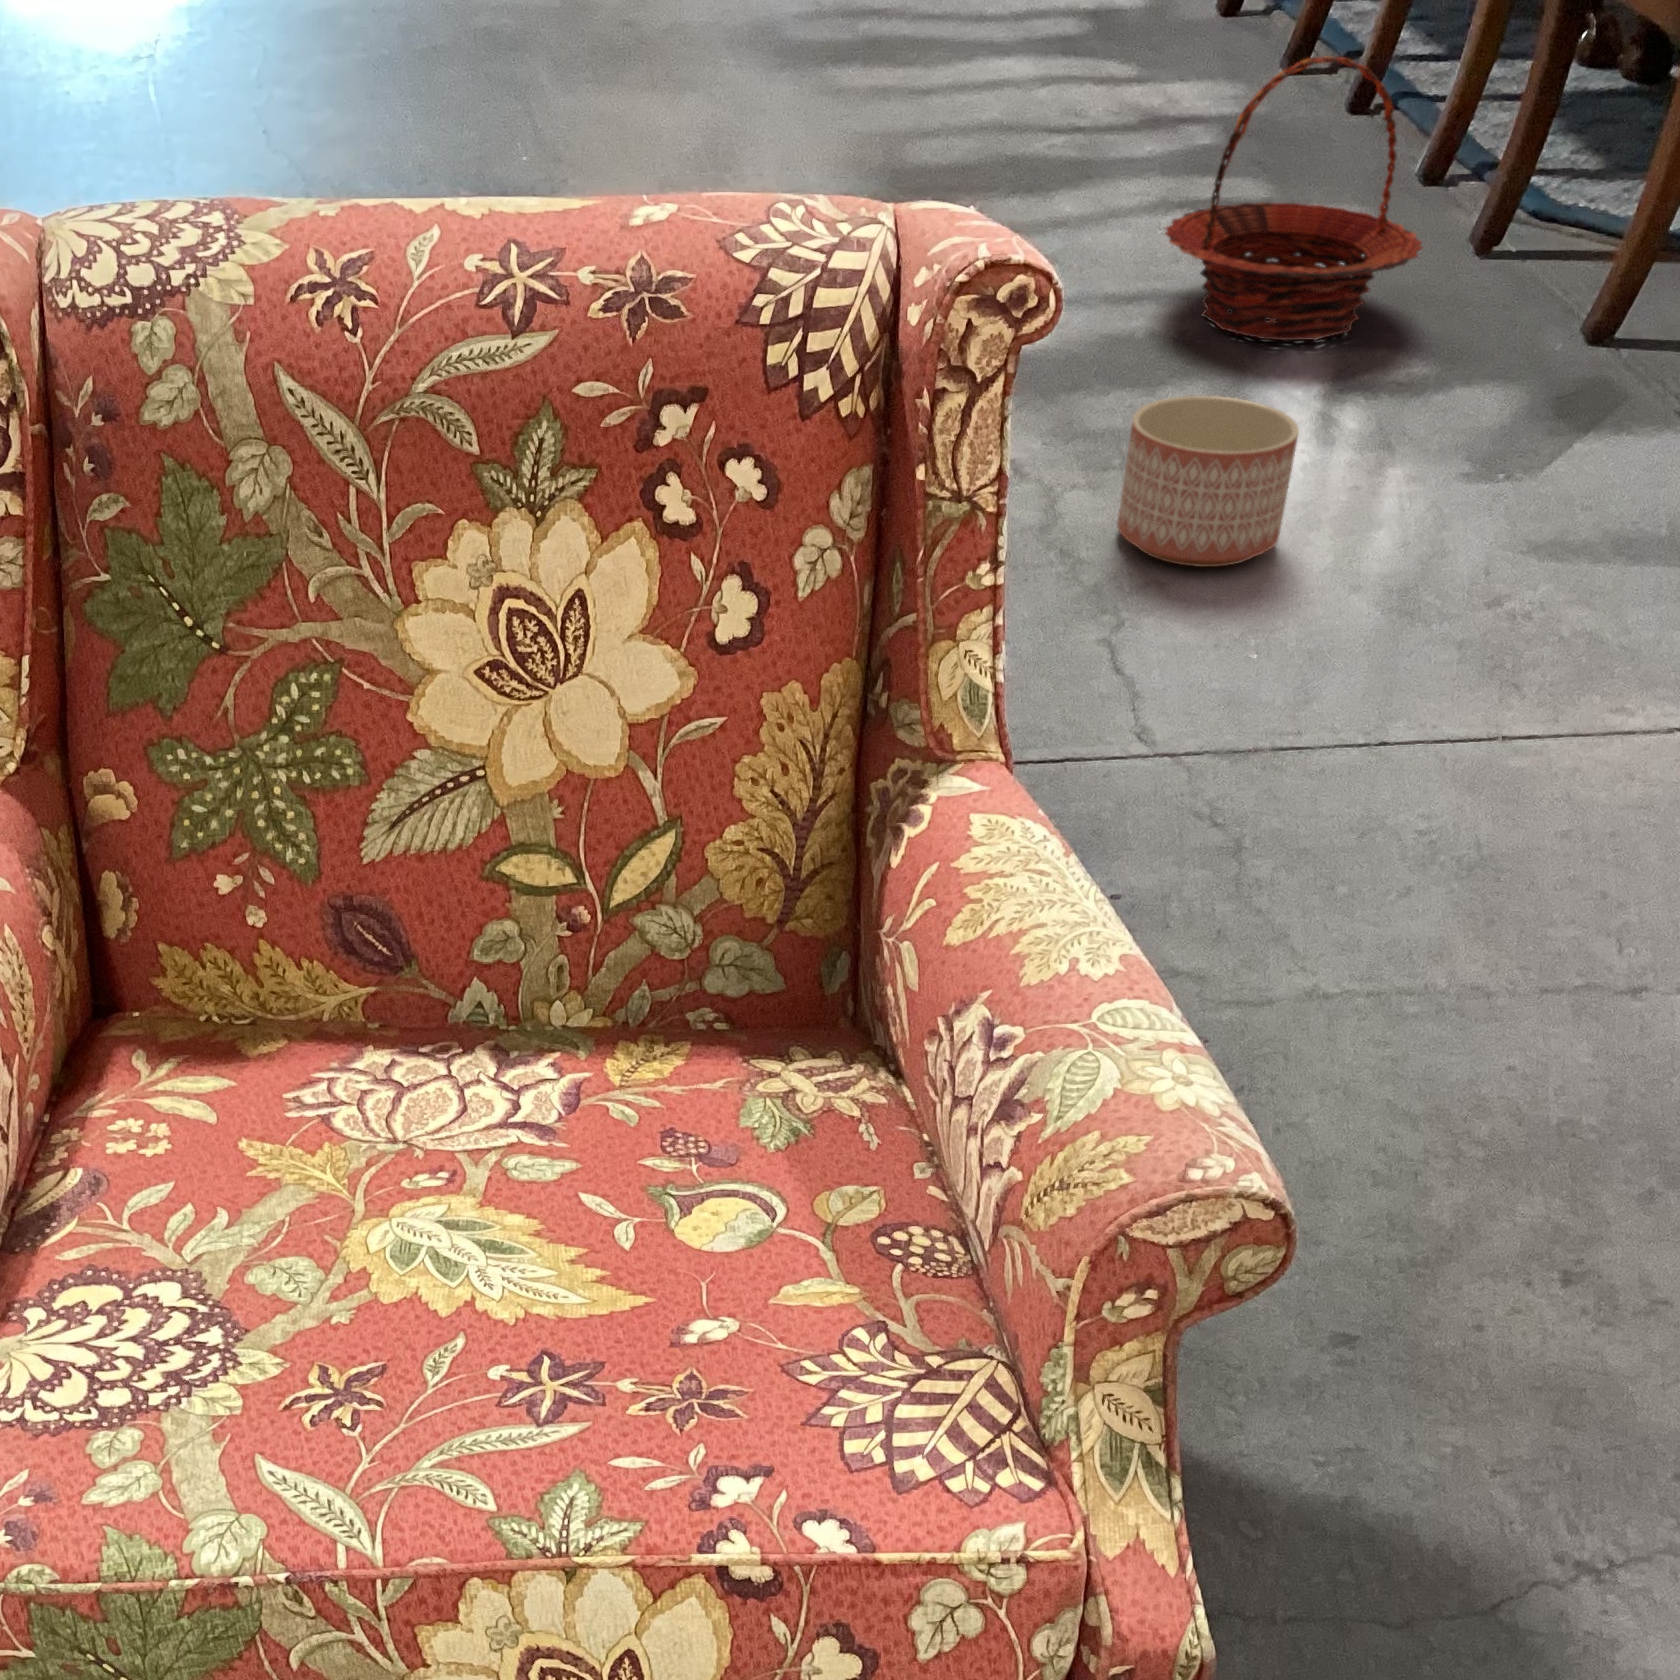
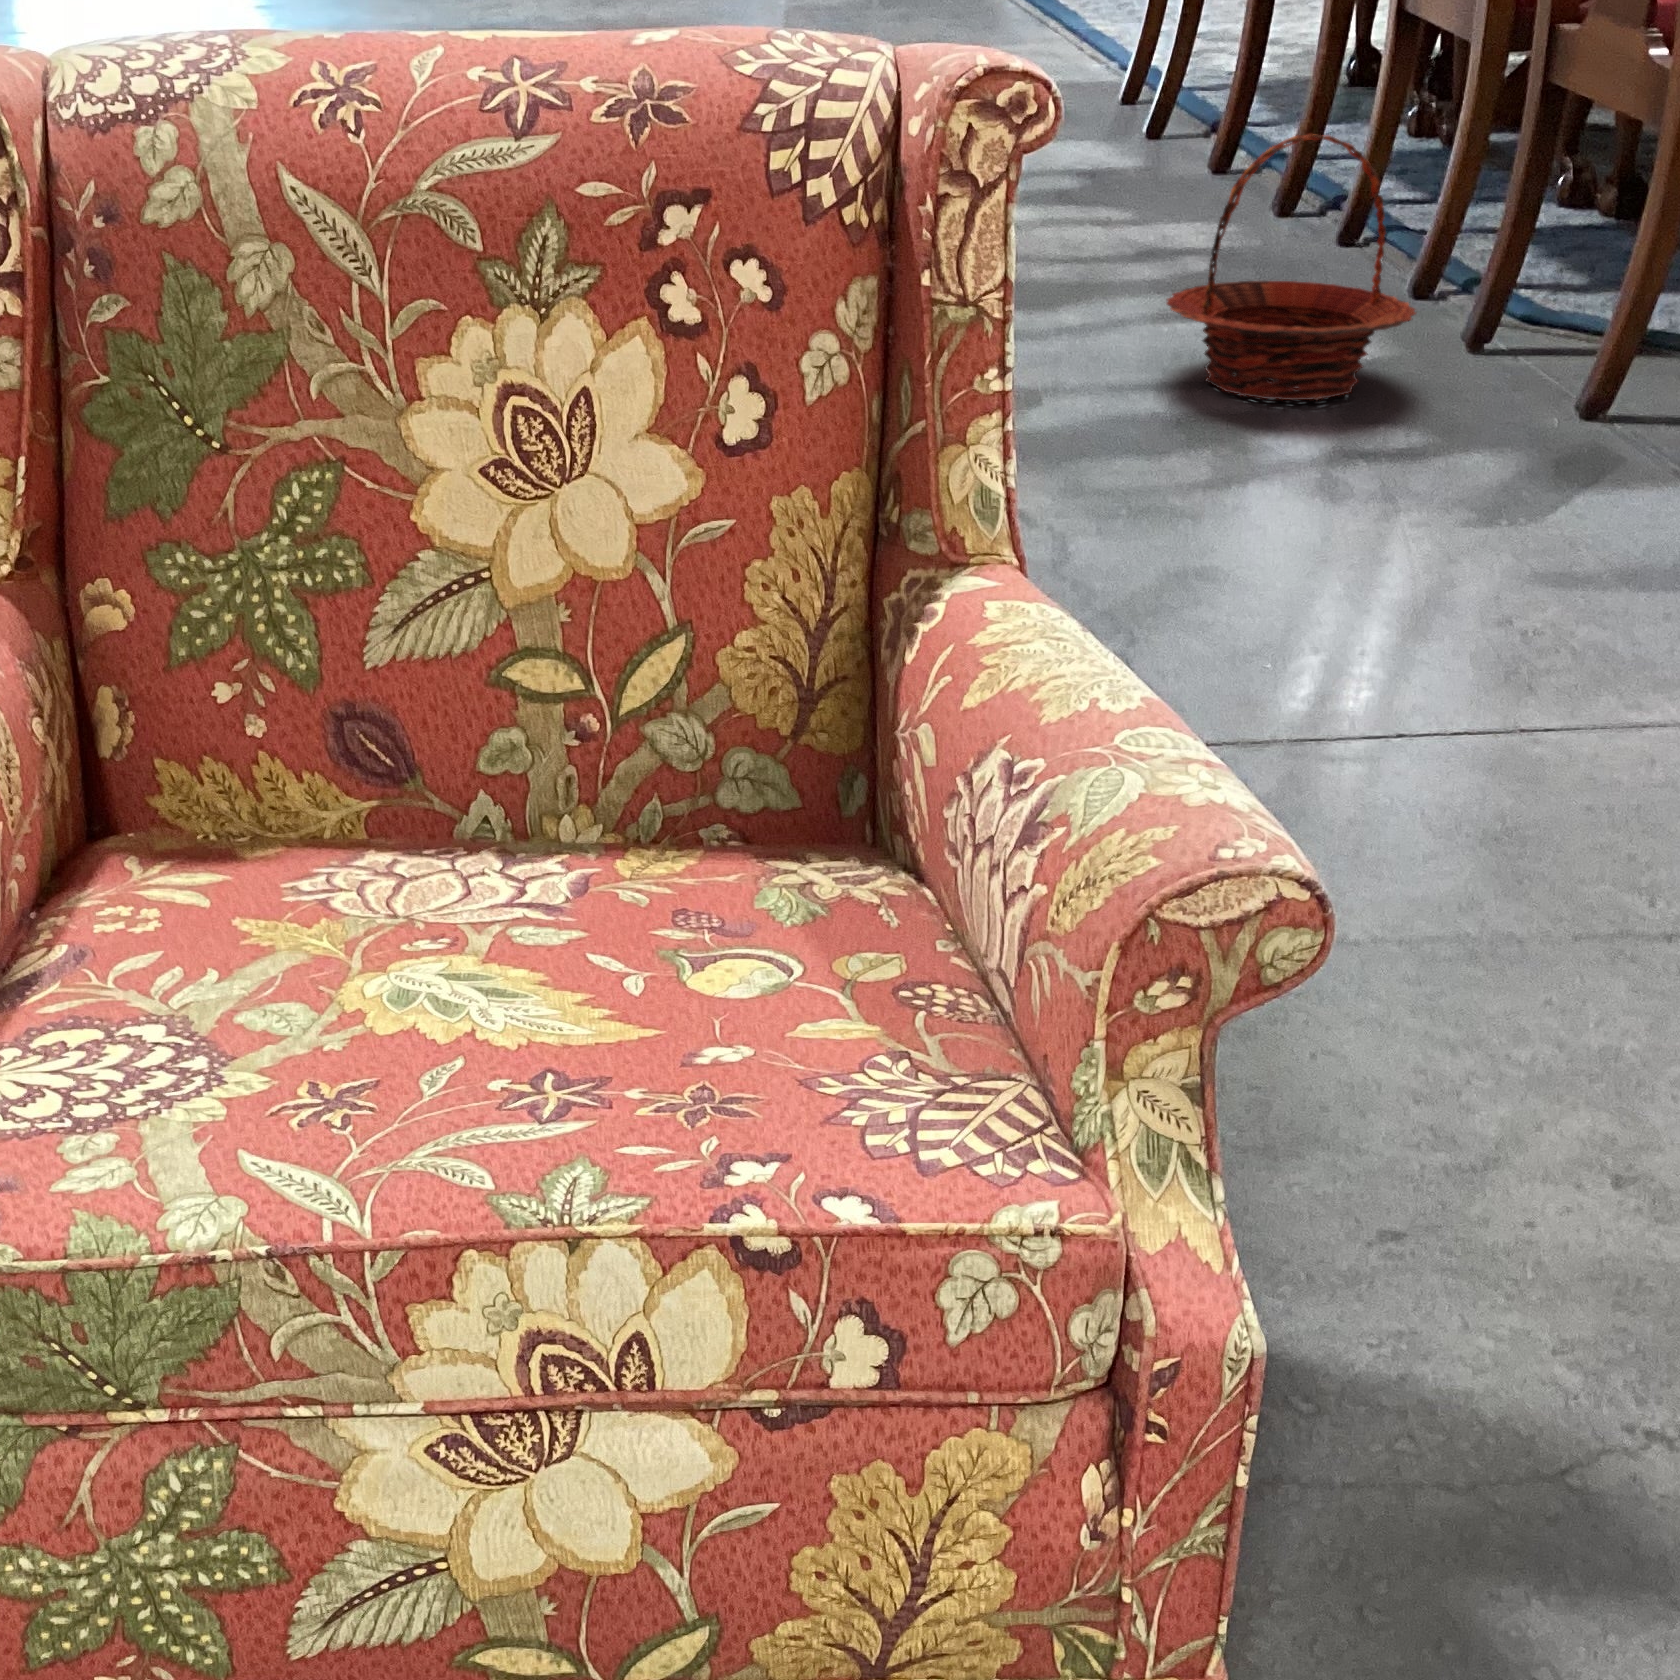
planter: present [1117,396,1299,567] -> none [1130,423,1304,581]

